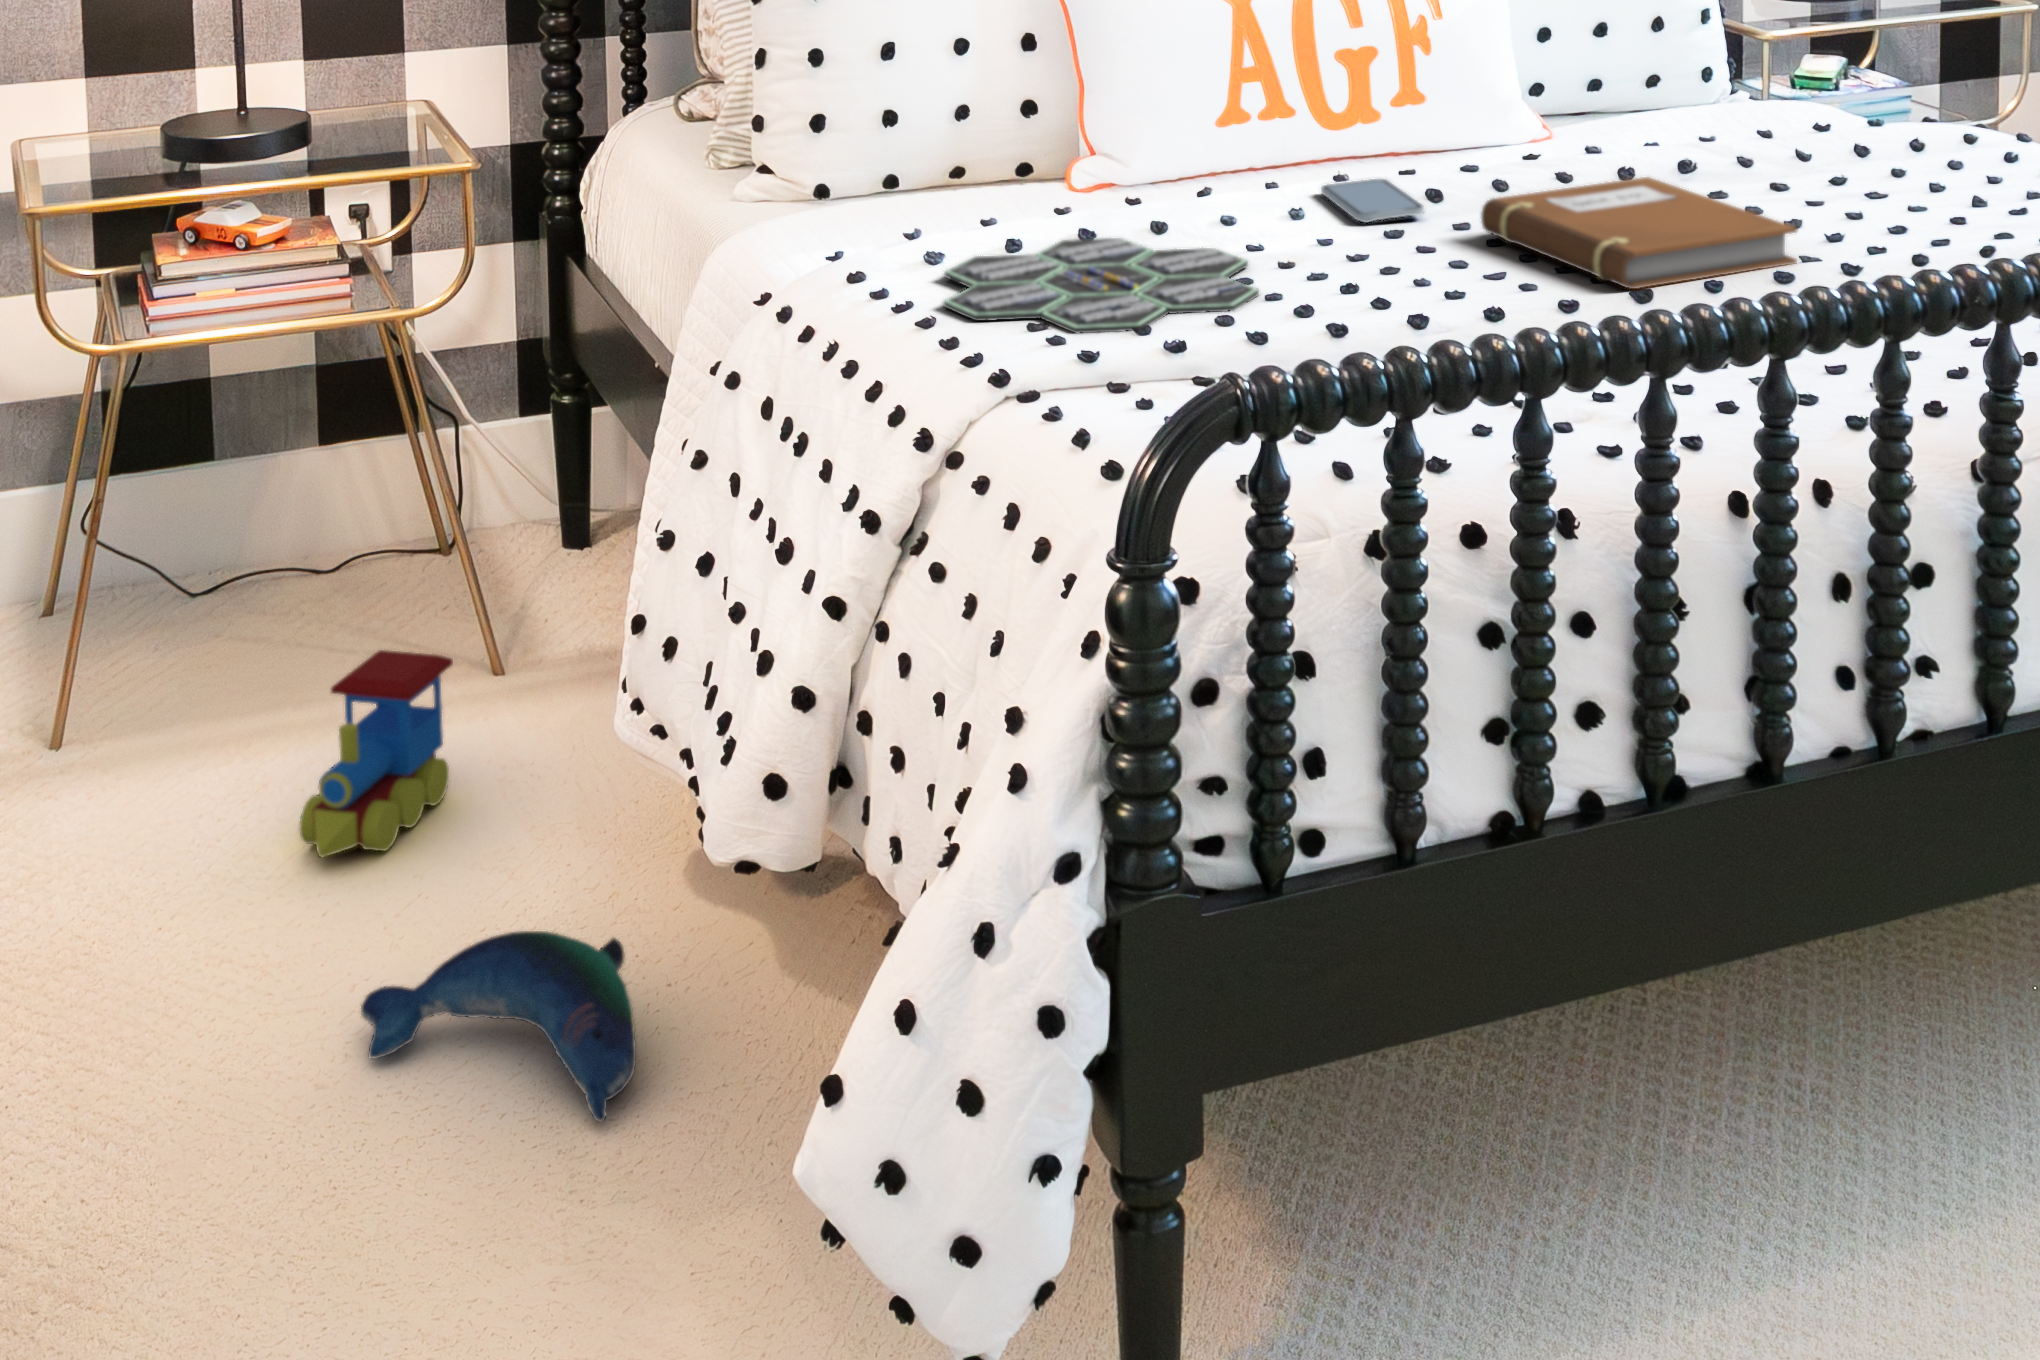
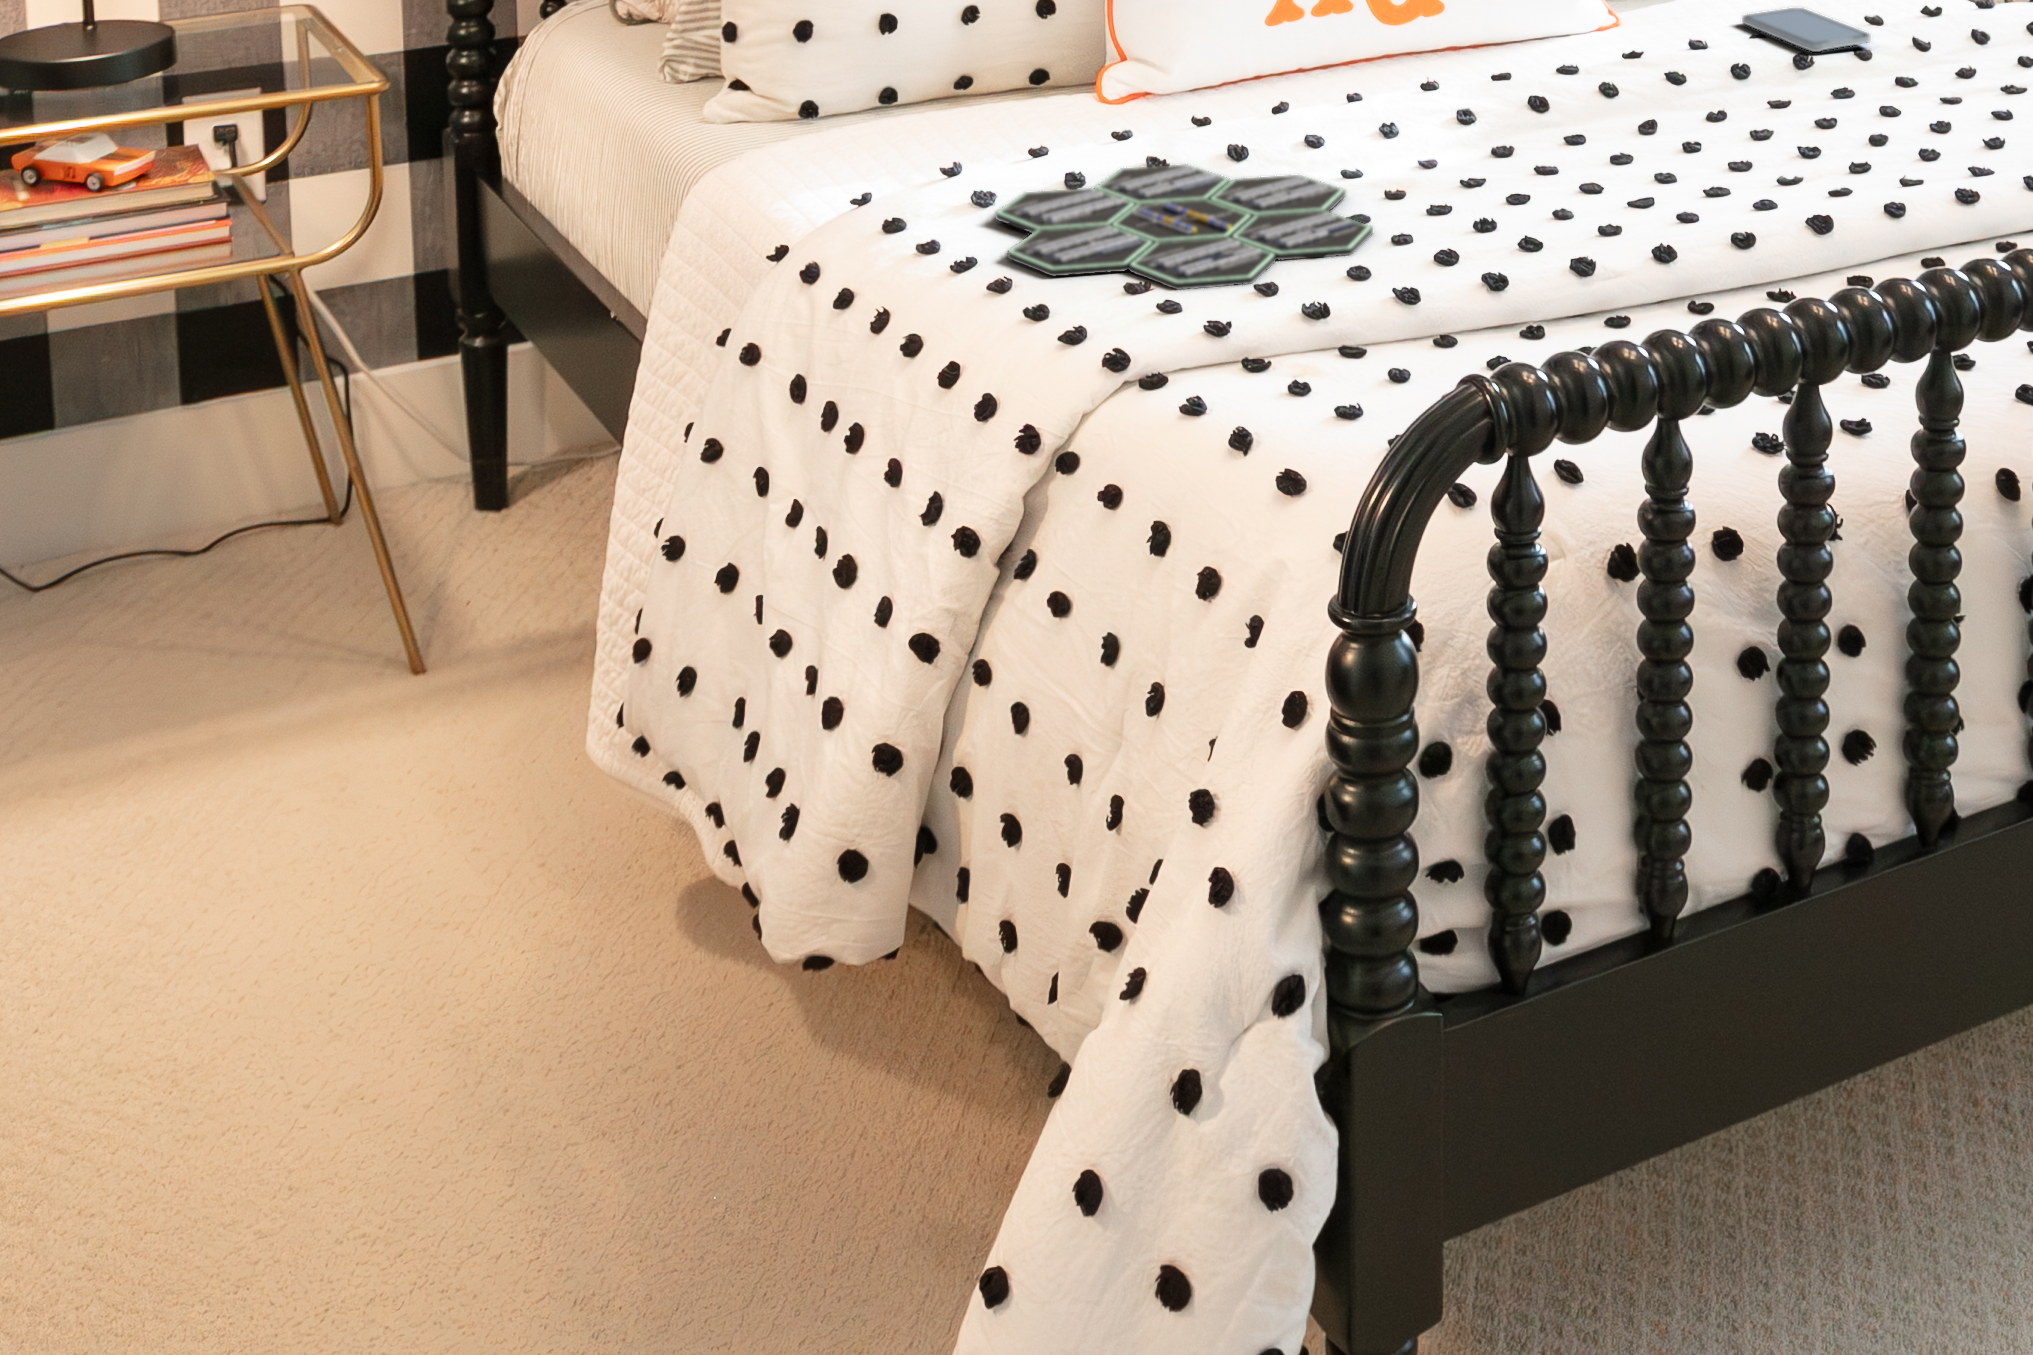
notebook: present [1481,177,1797,289] -> none [1597,78,1966,216]
smartphone: present [1321,179,1425,223] -> present [1742,8,1871,52]
toy train: present [299,650,453,857] -> none [214,654,387,907]
plush toy: present [361,931,636,1121] -> none [319,1006,666,1242]

